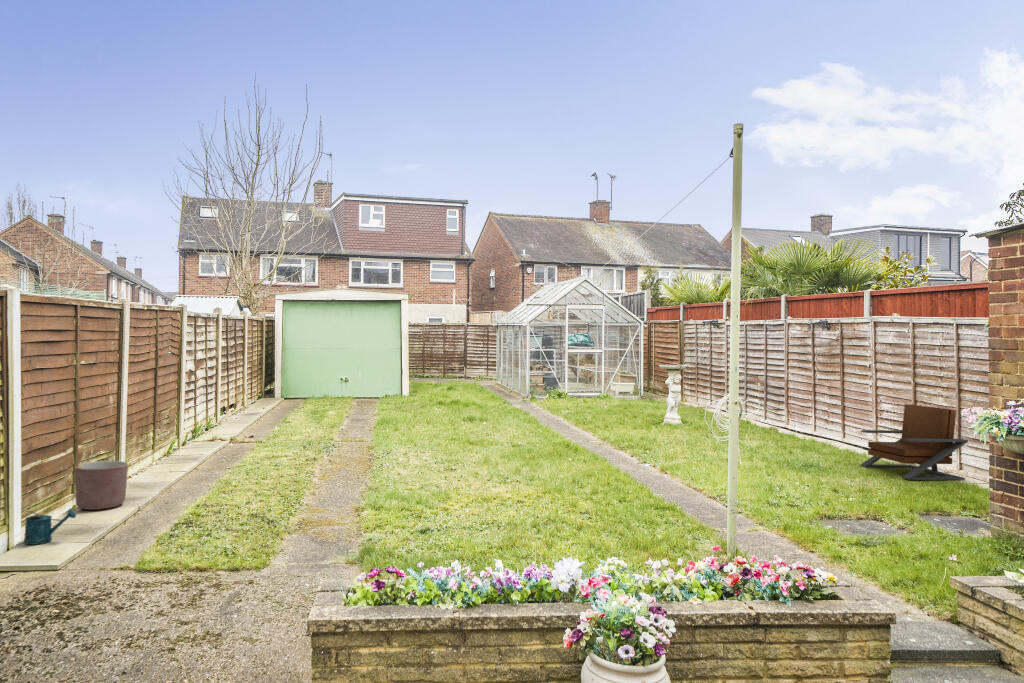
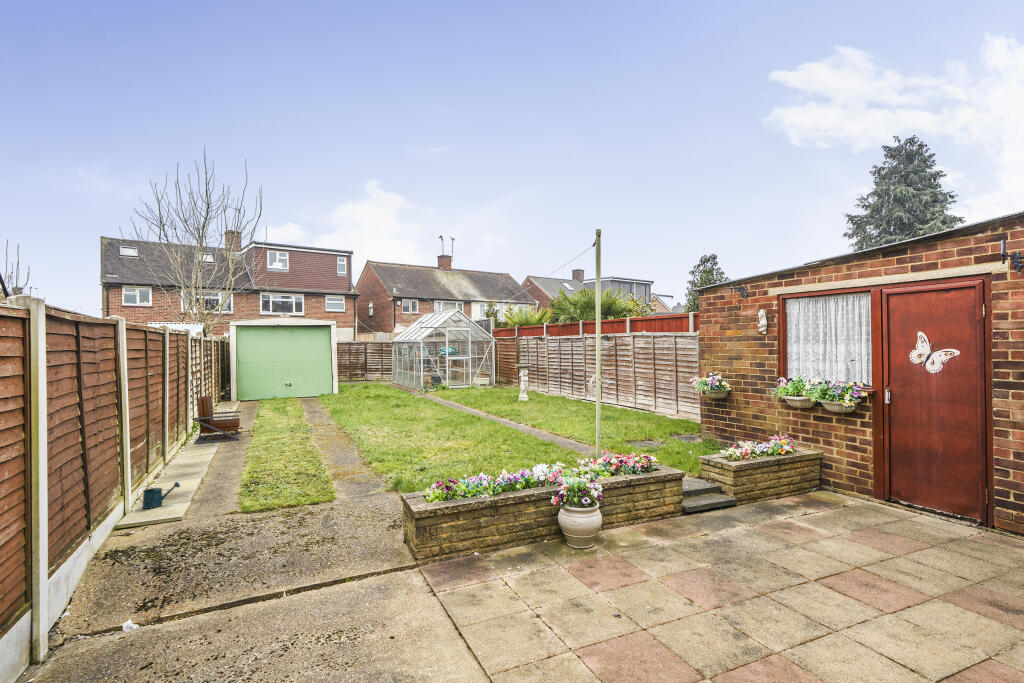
lounge chair: present [860,404,968,480] -> present [192,396,241,444]
planter: present [75,461,128,510] -> none [155,449,194,484]

